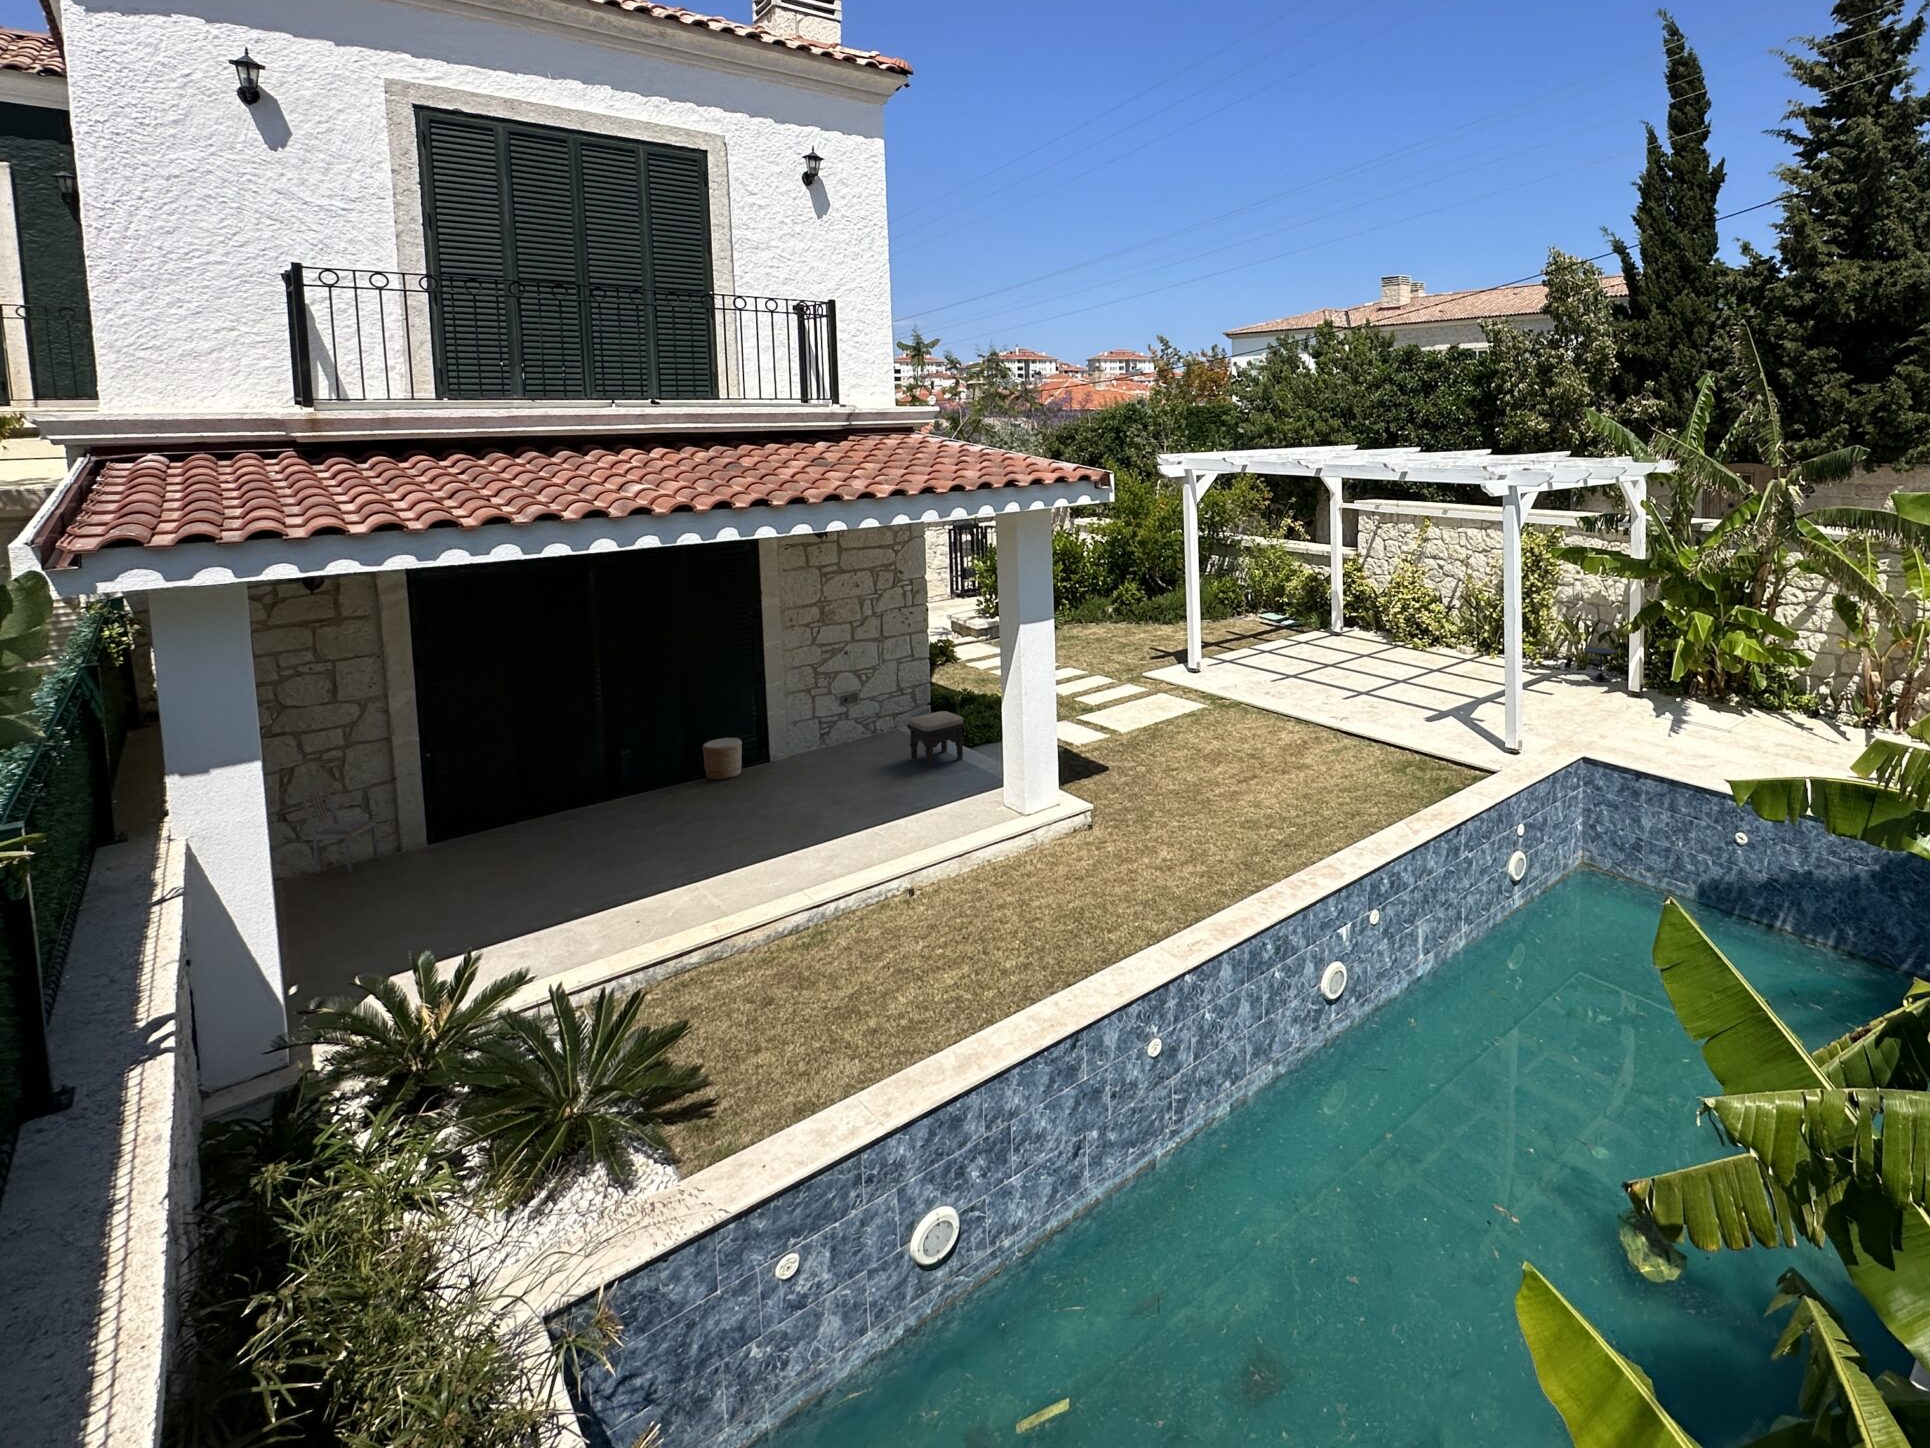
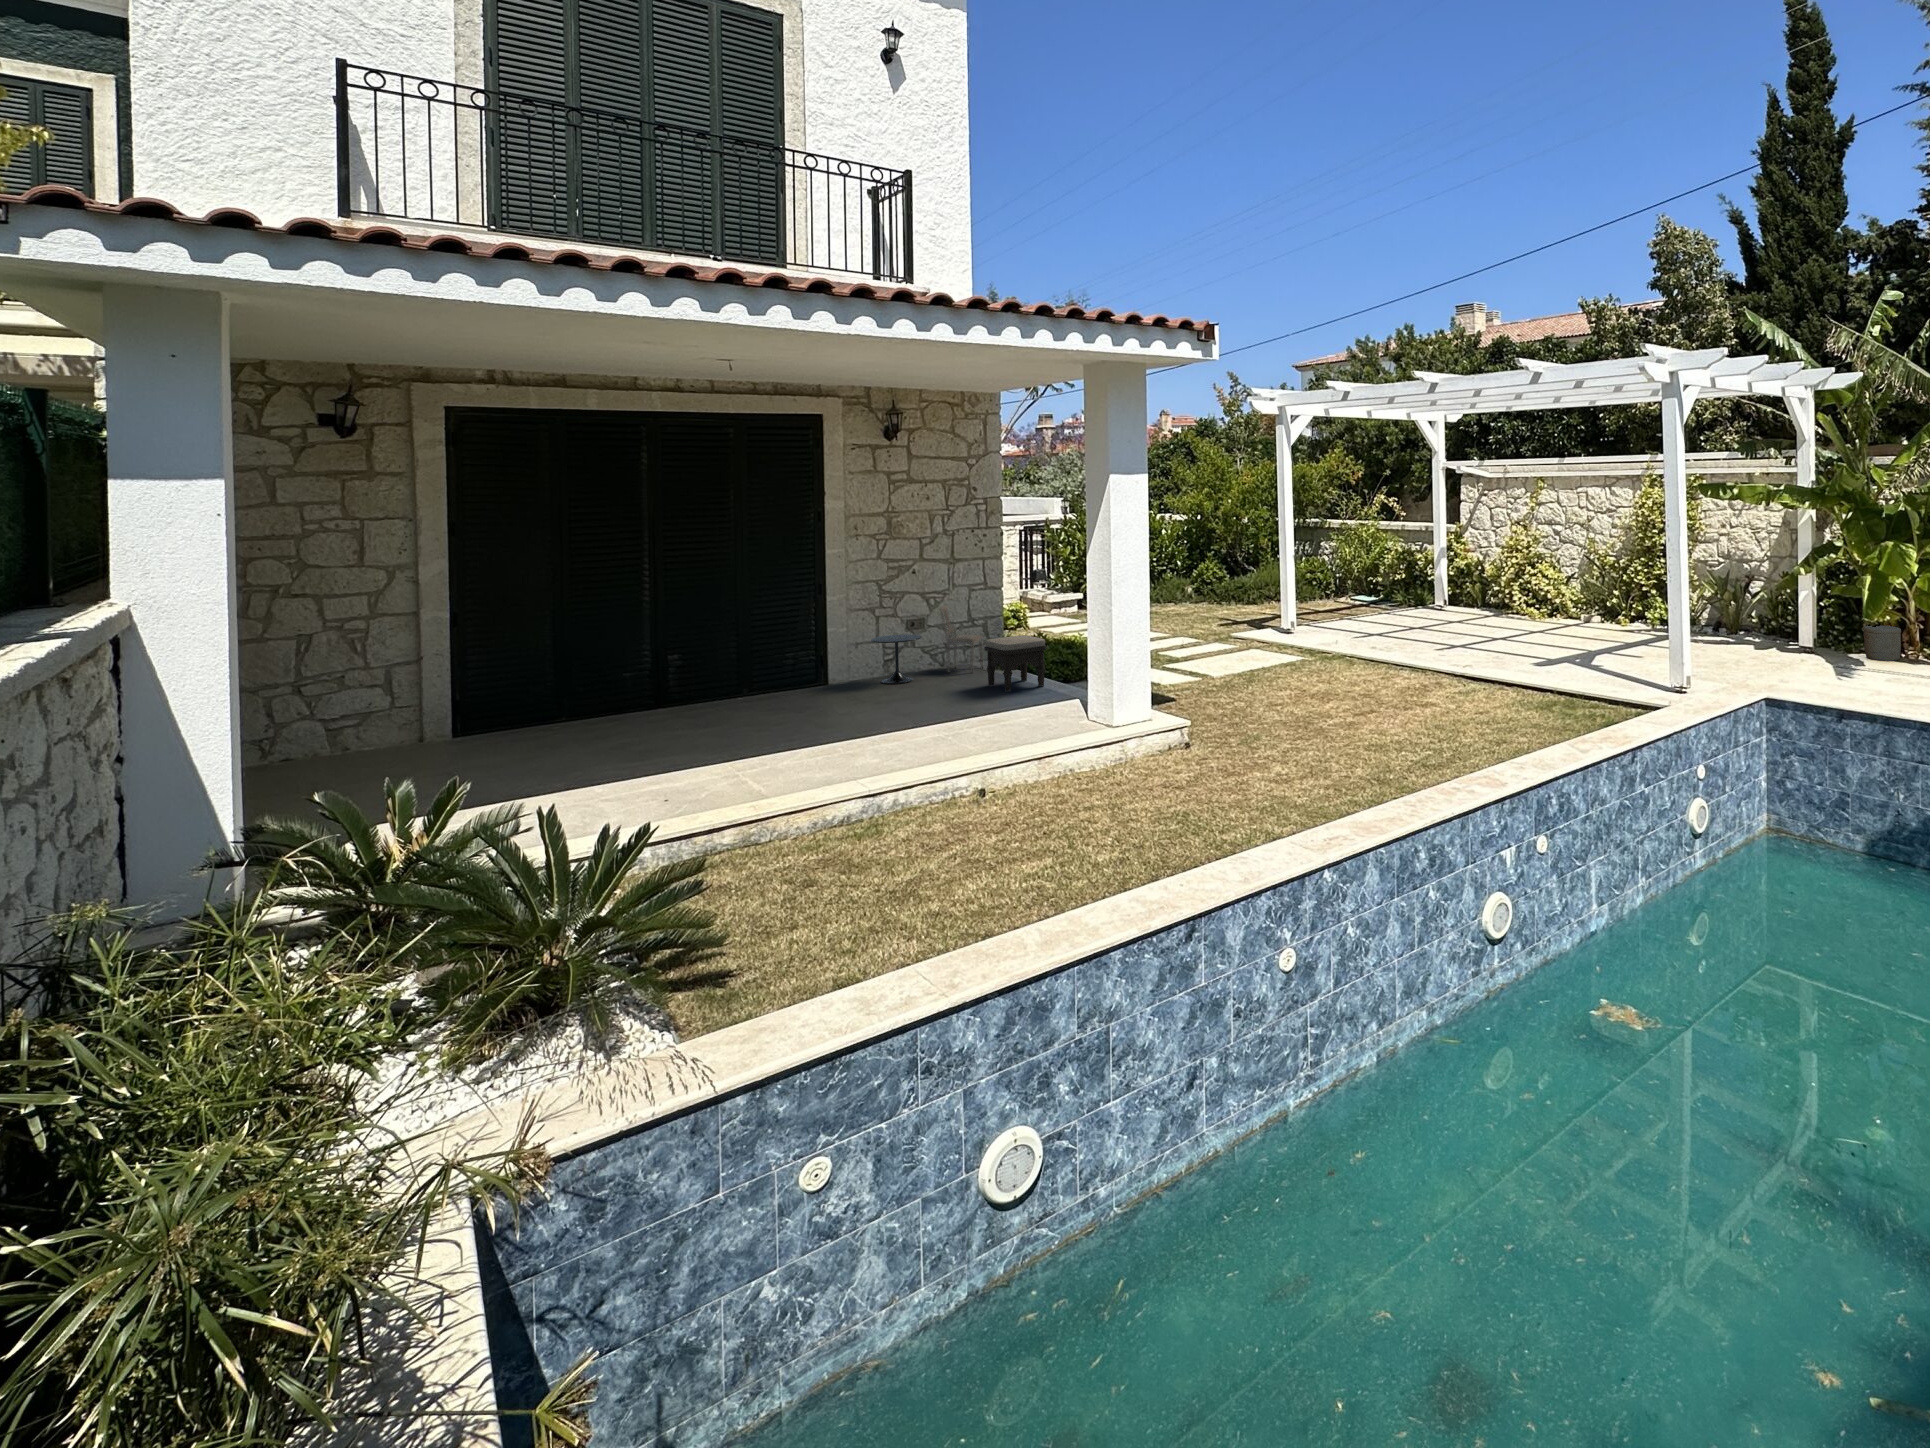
side table: present [1584,647,1618,682] -> present [871,634,922,684]
woven basket: present [702,738,742,780] -> present [1863,626,1901,661]
dining chair: present [301,785,379,875] -> present [940,606,983,672]

